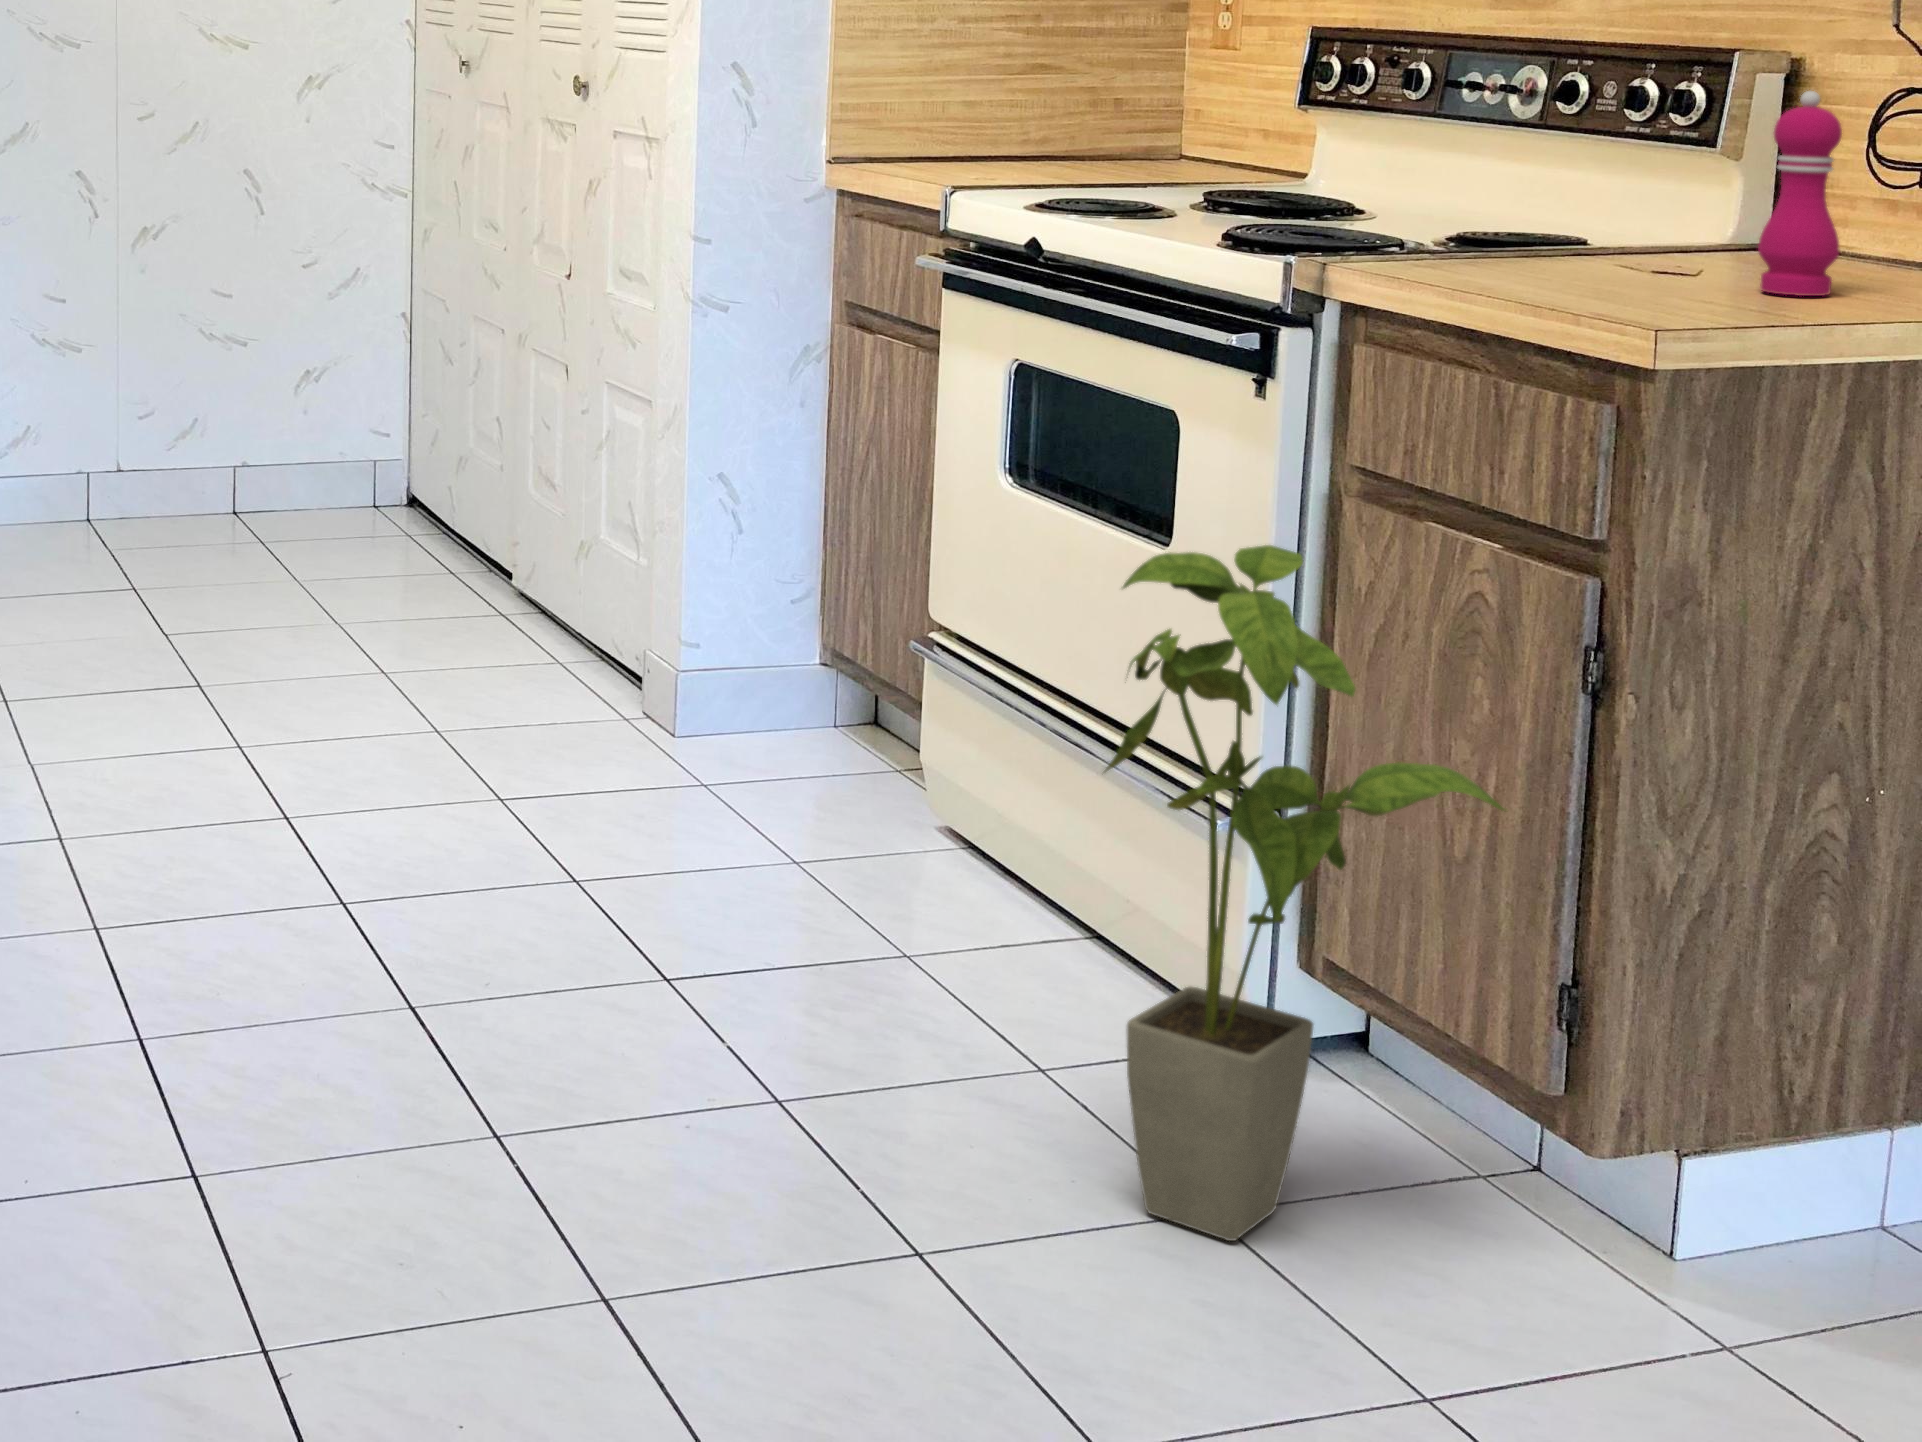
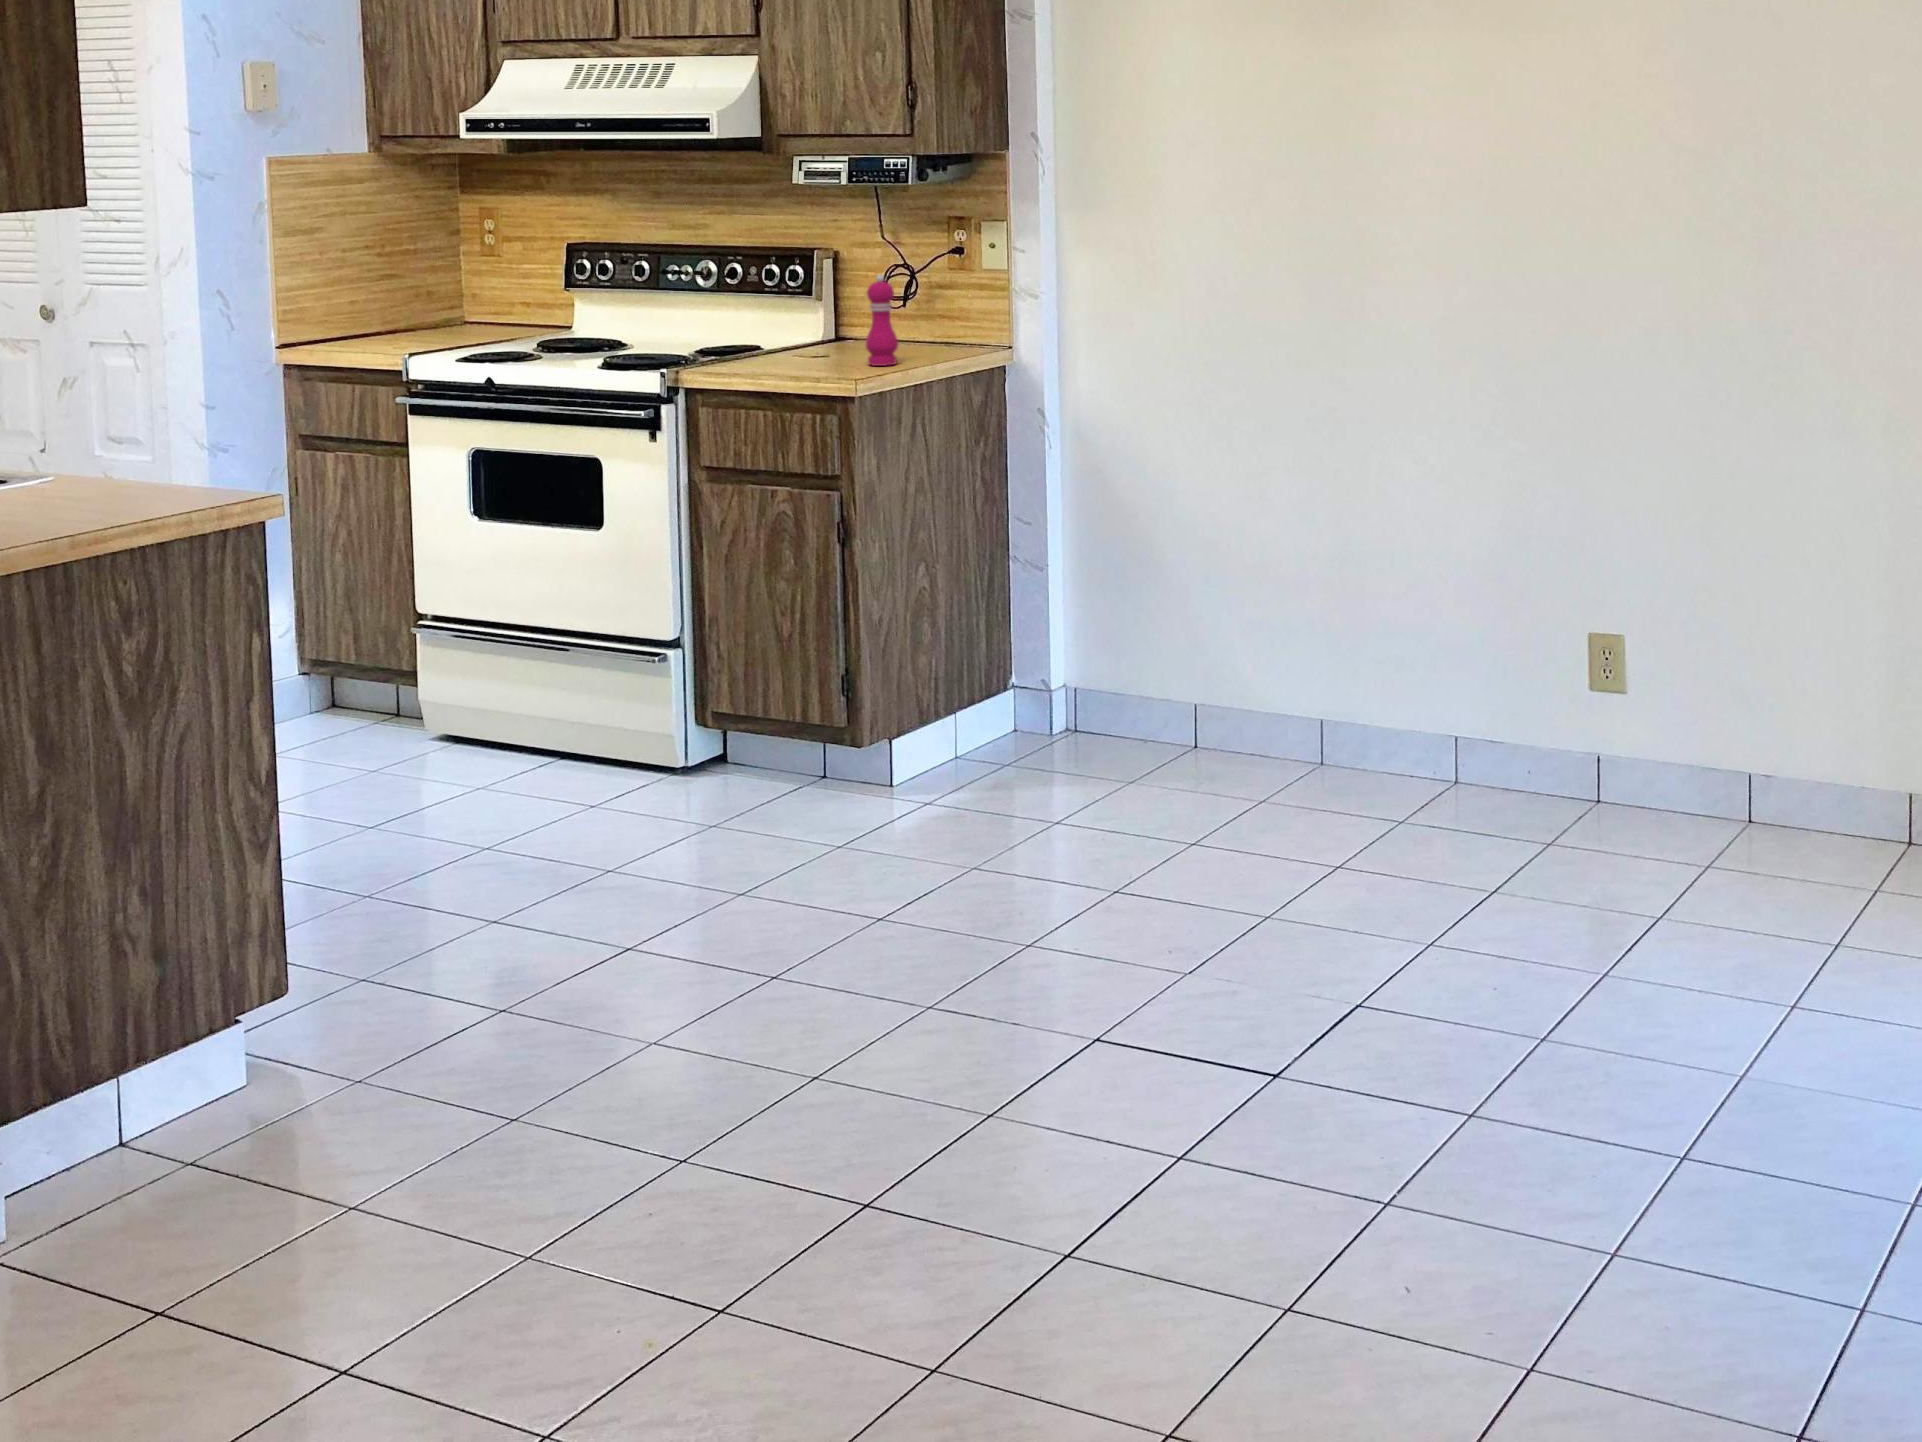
house plant: present [1104,545,1504,1241] -> none [646,505,826,835]

